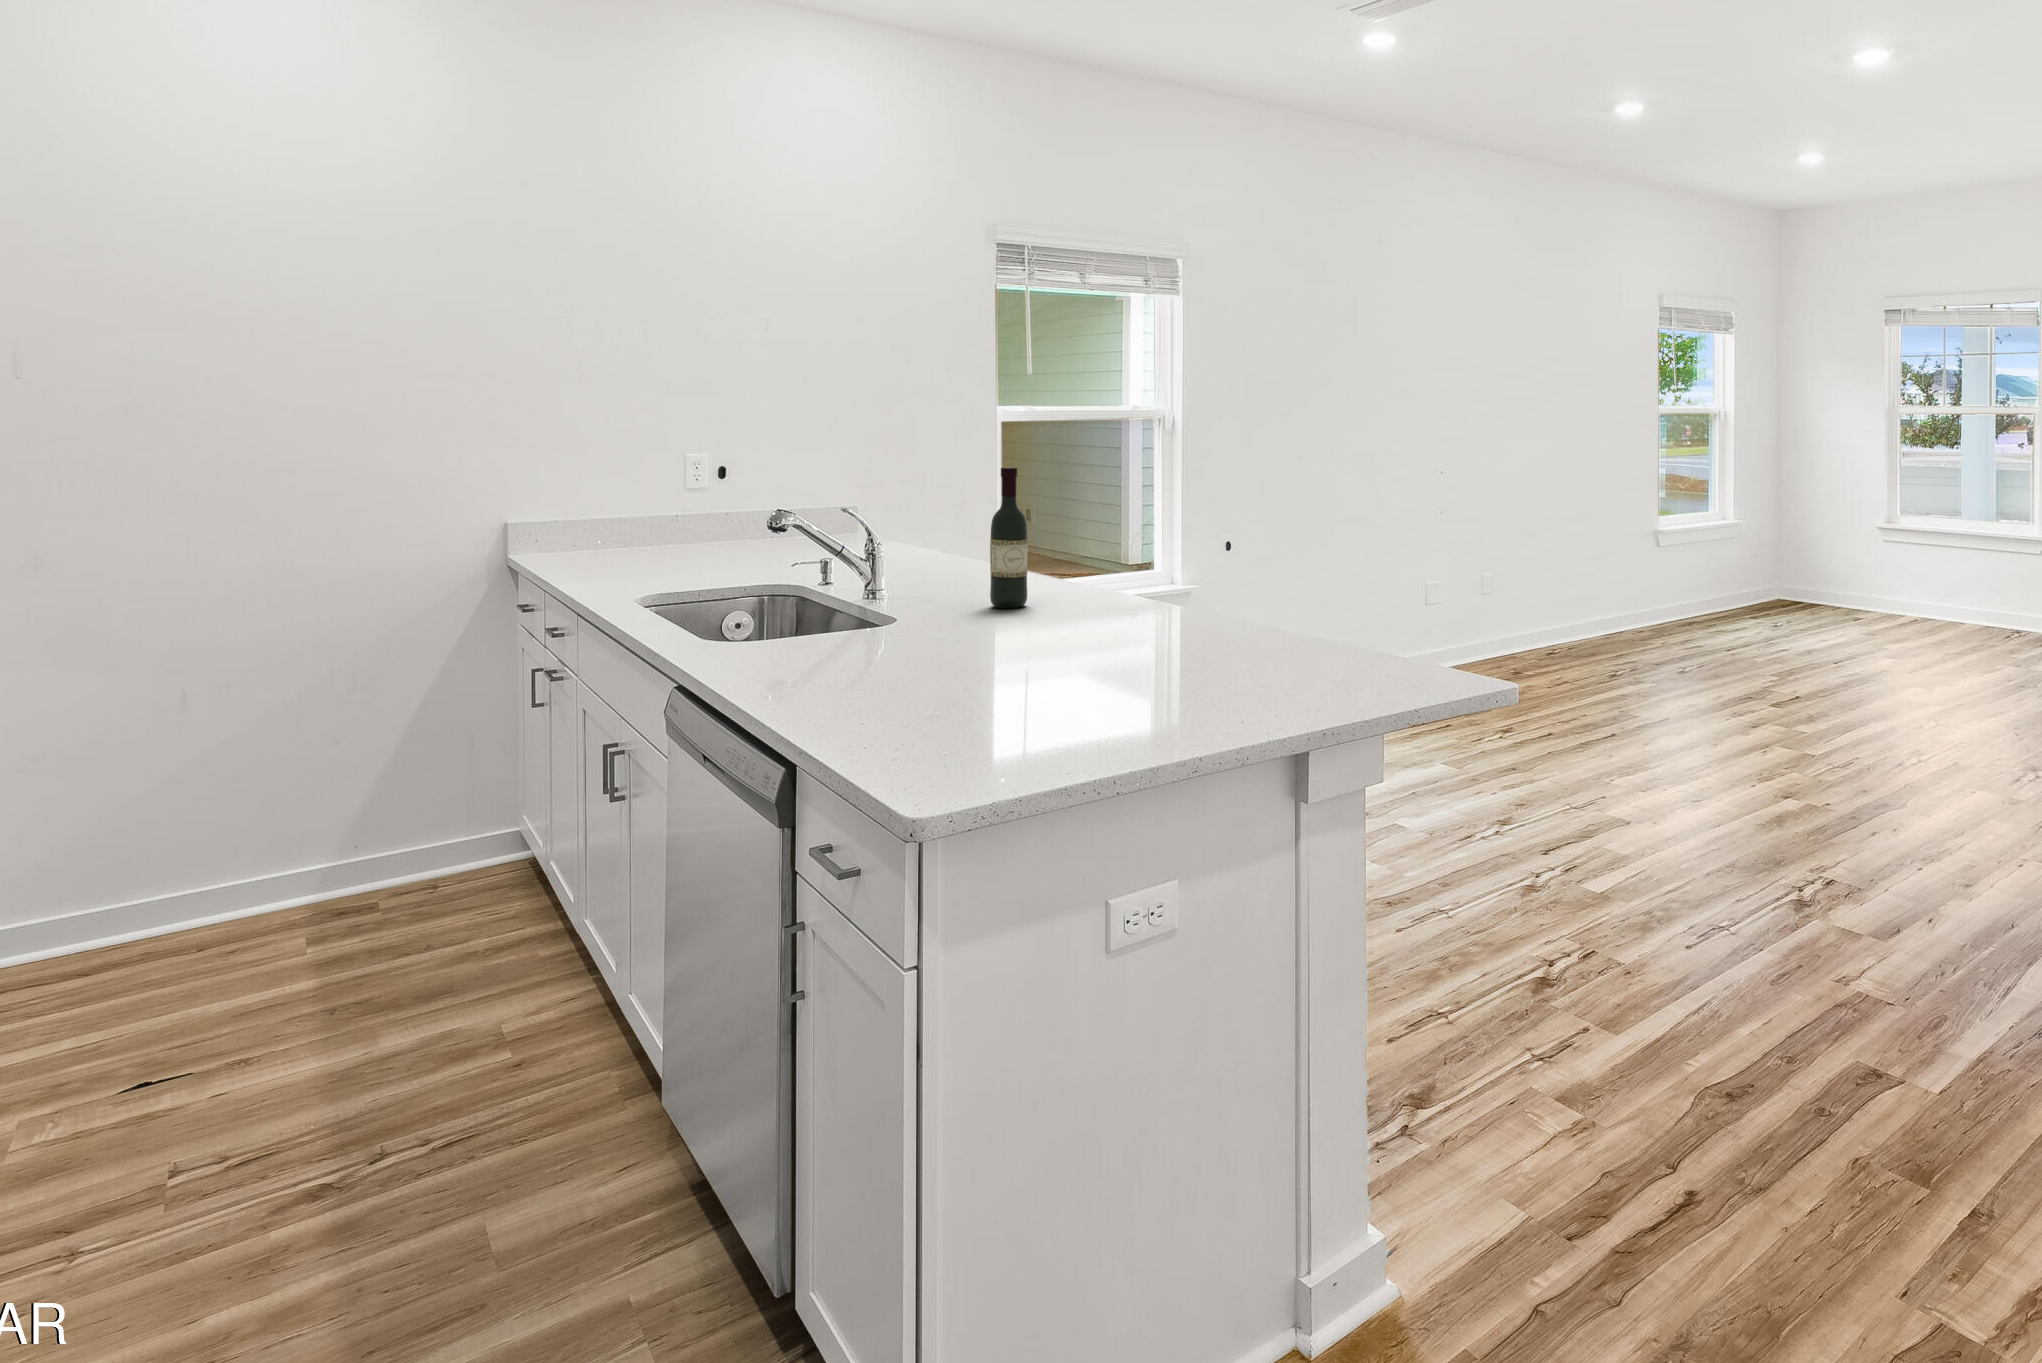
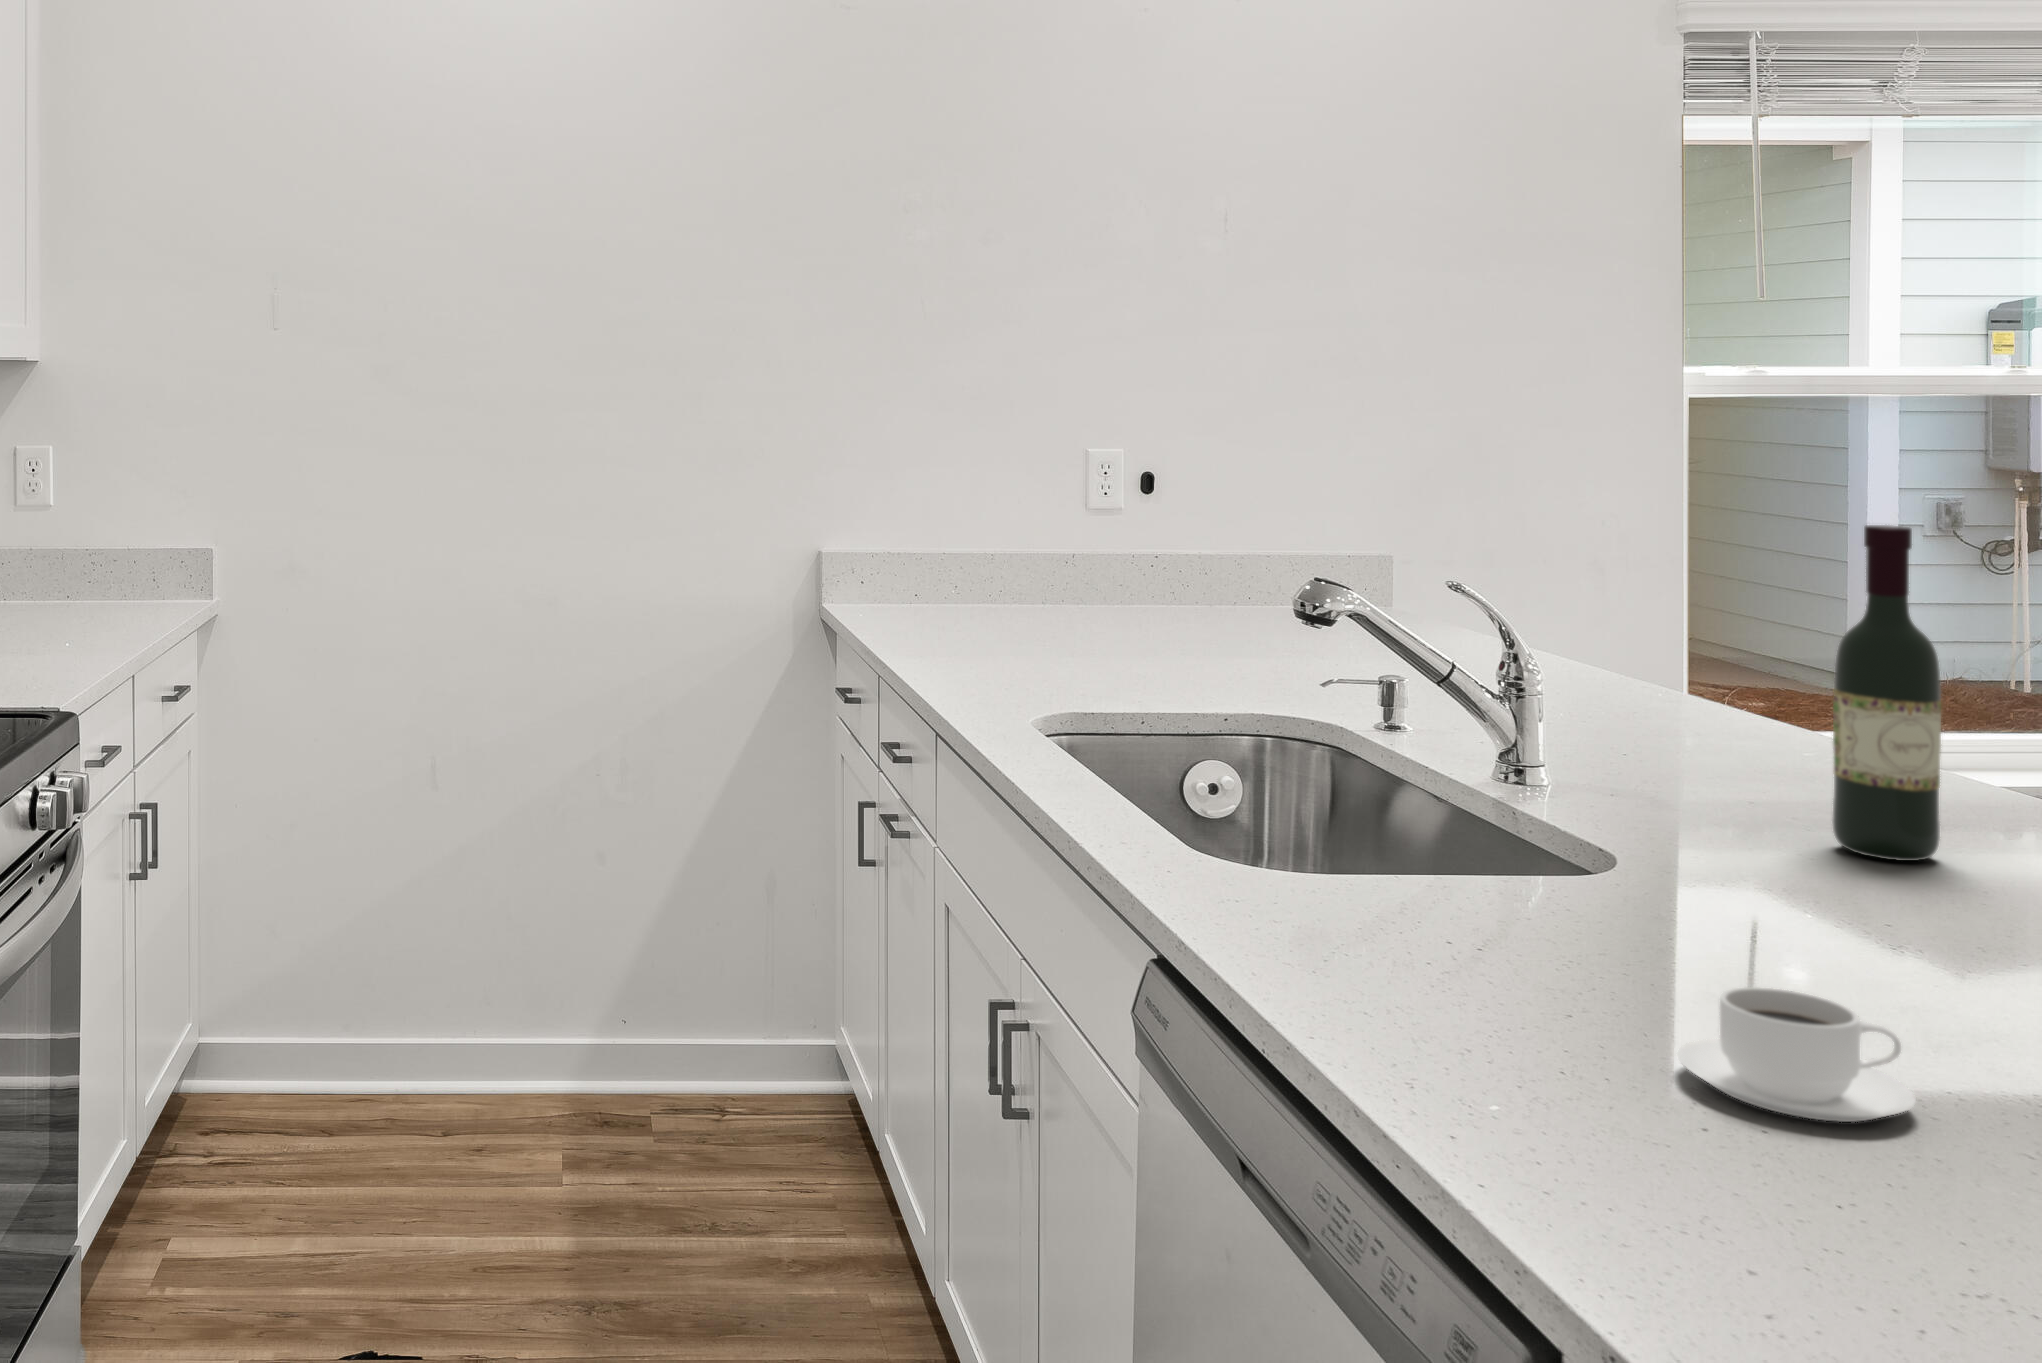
coffee cup: none [873,644,951,687] -> present [1677,987,1916,1122]

